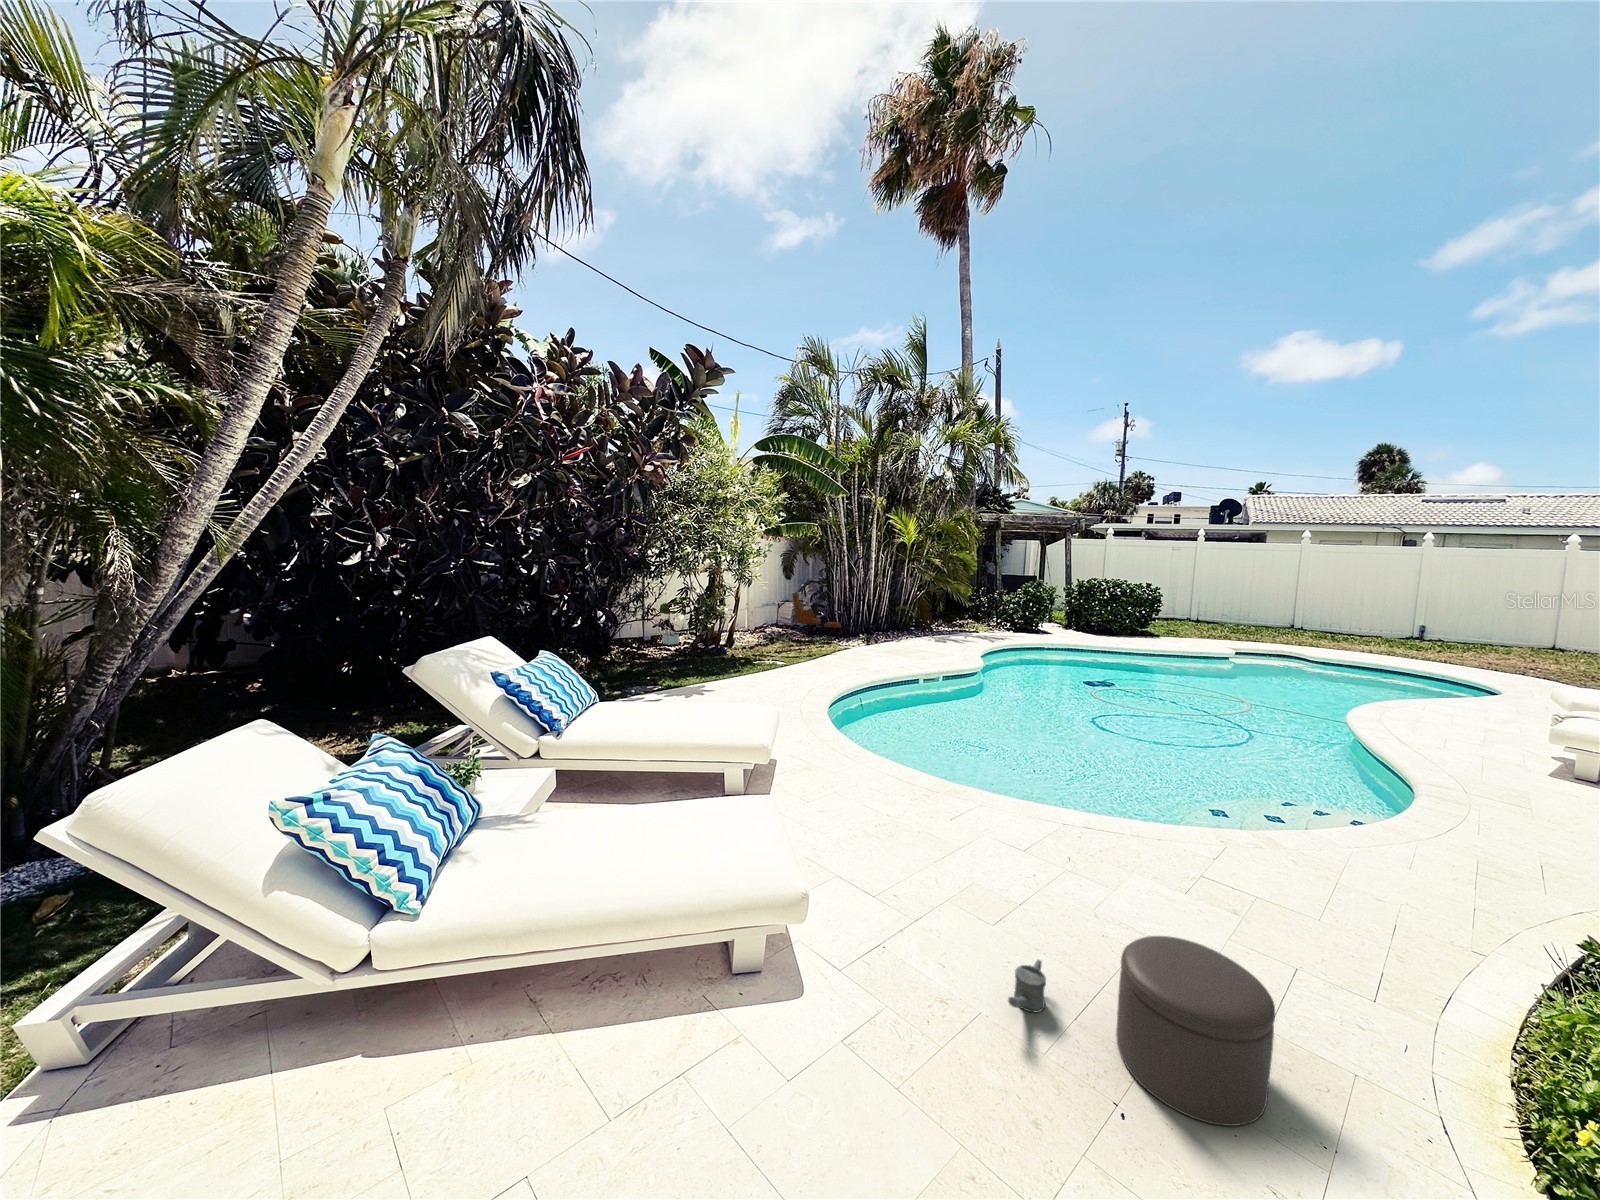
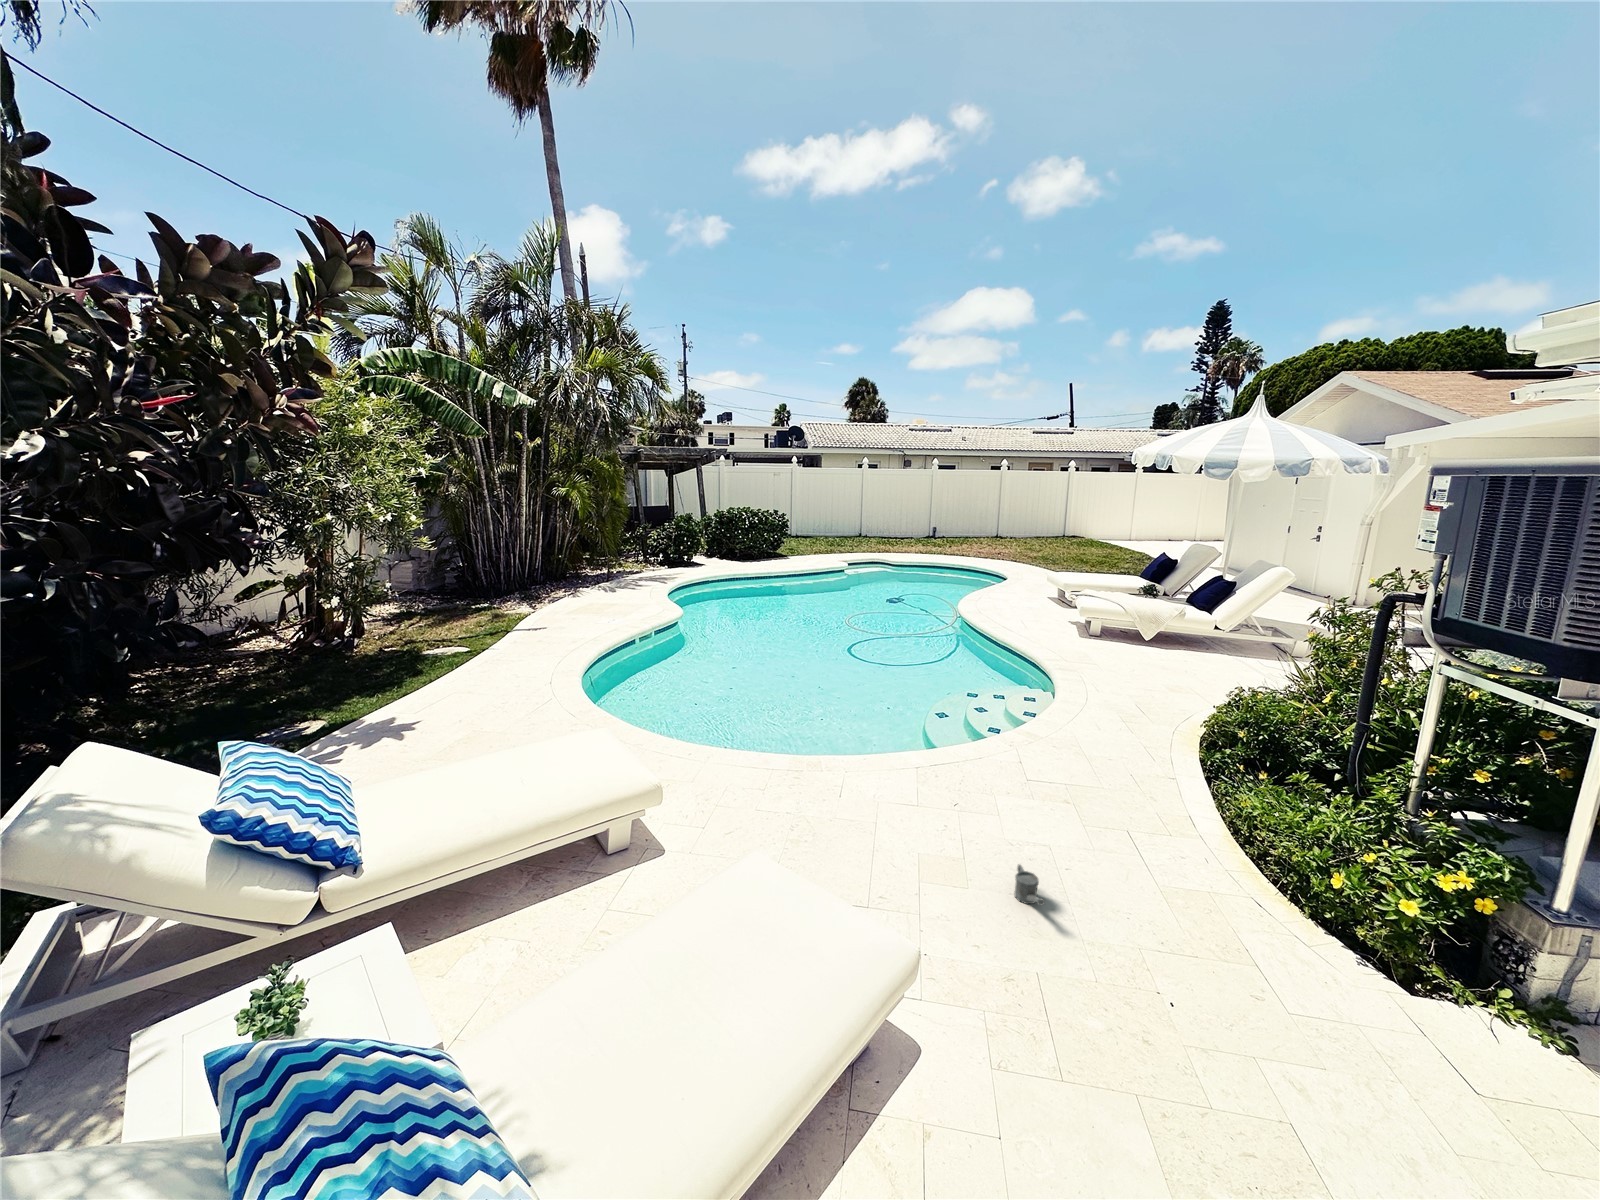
lounge chair: present [792,593,841,635] -> none [410,562,488,614]
potted tree: present [659,603,679,645] -> none [202,607,251,670]
ottoman: present [1116,936,1275,1126] -> none [1076,809,1174,915]

